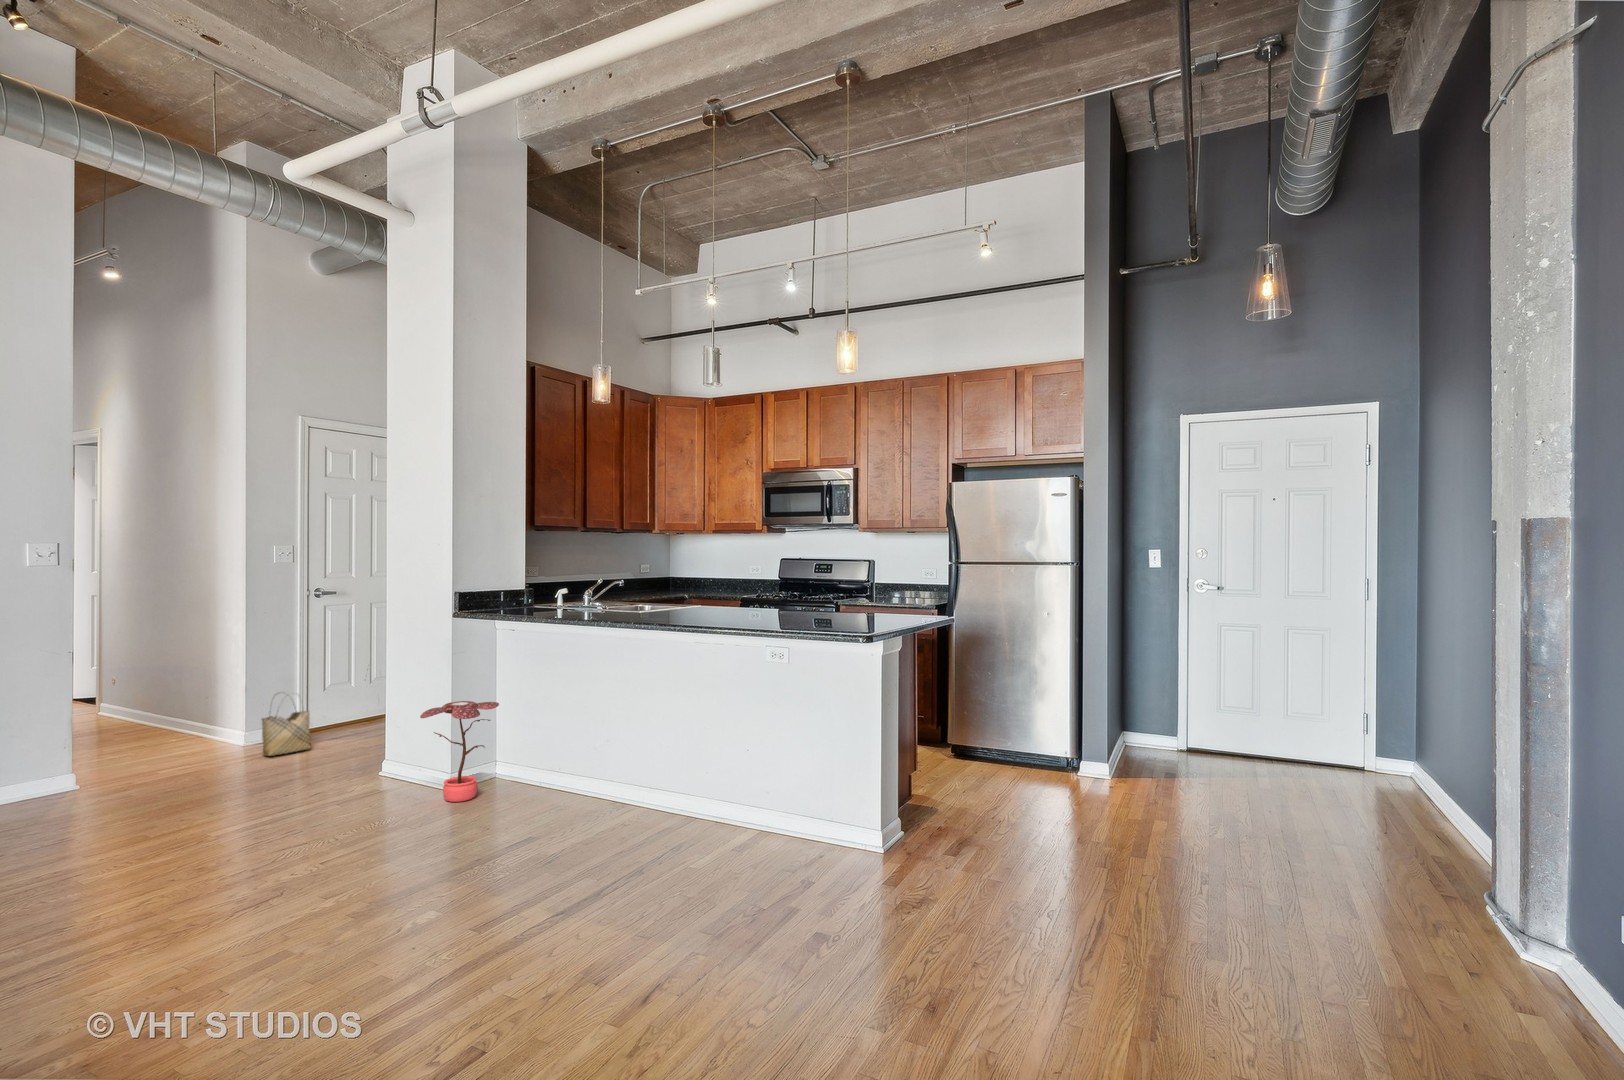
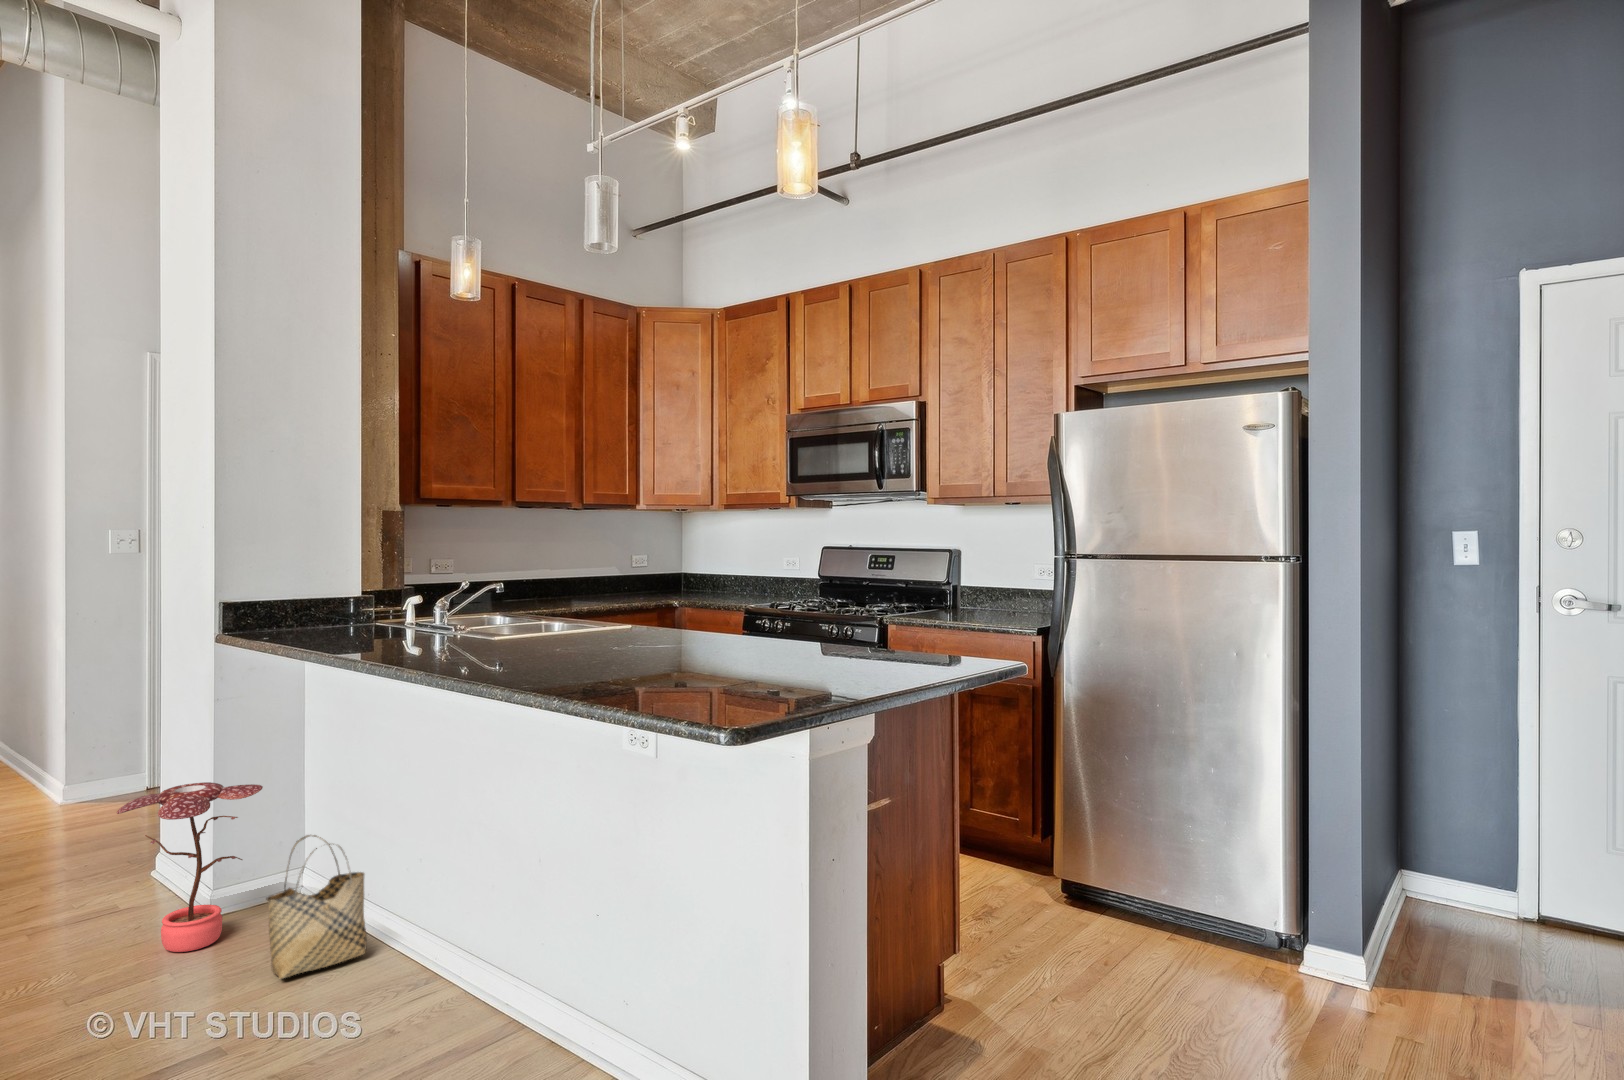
woven basket: present [262,694,311,756] -> present [267,835,367,979]

